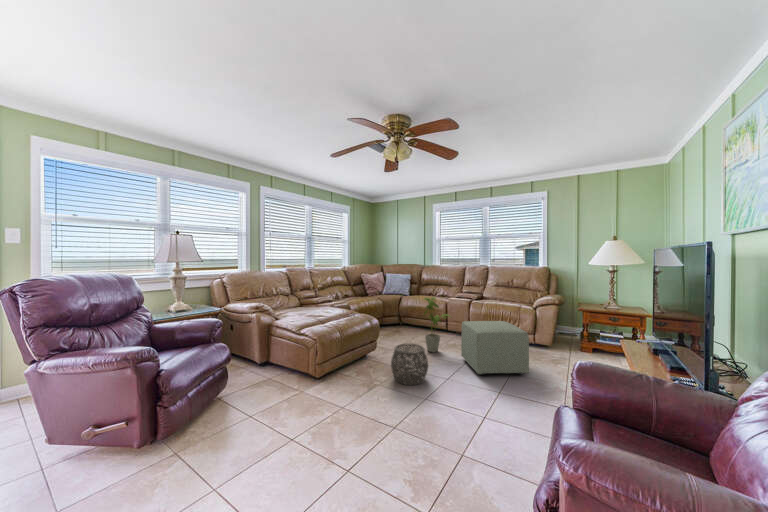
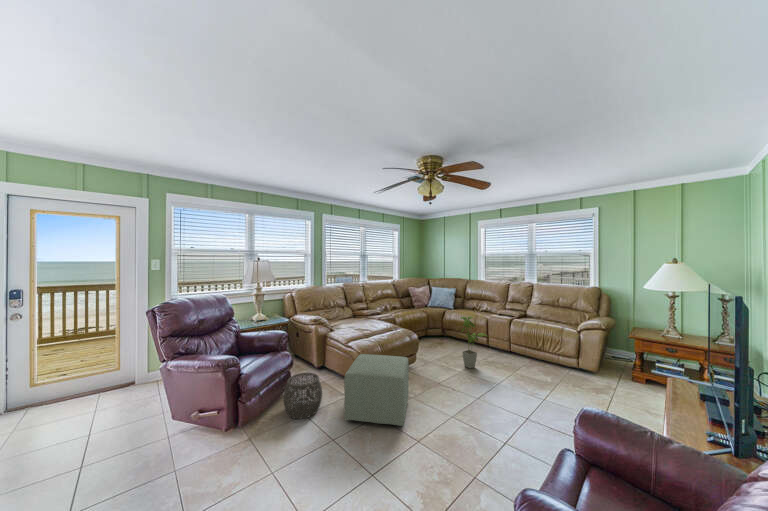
ottoman: present [461,321,529,375] -> present [344,354,409,426]
woven basket: present [391,344,428,385] -> present [283,373,322,419]

